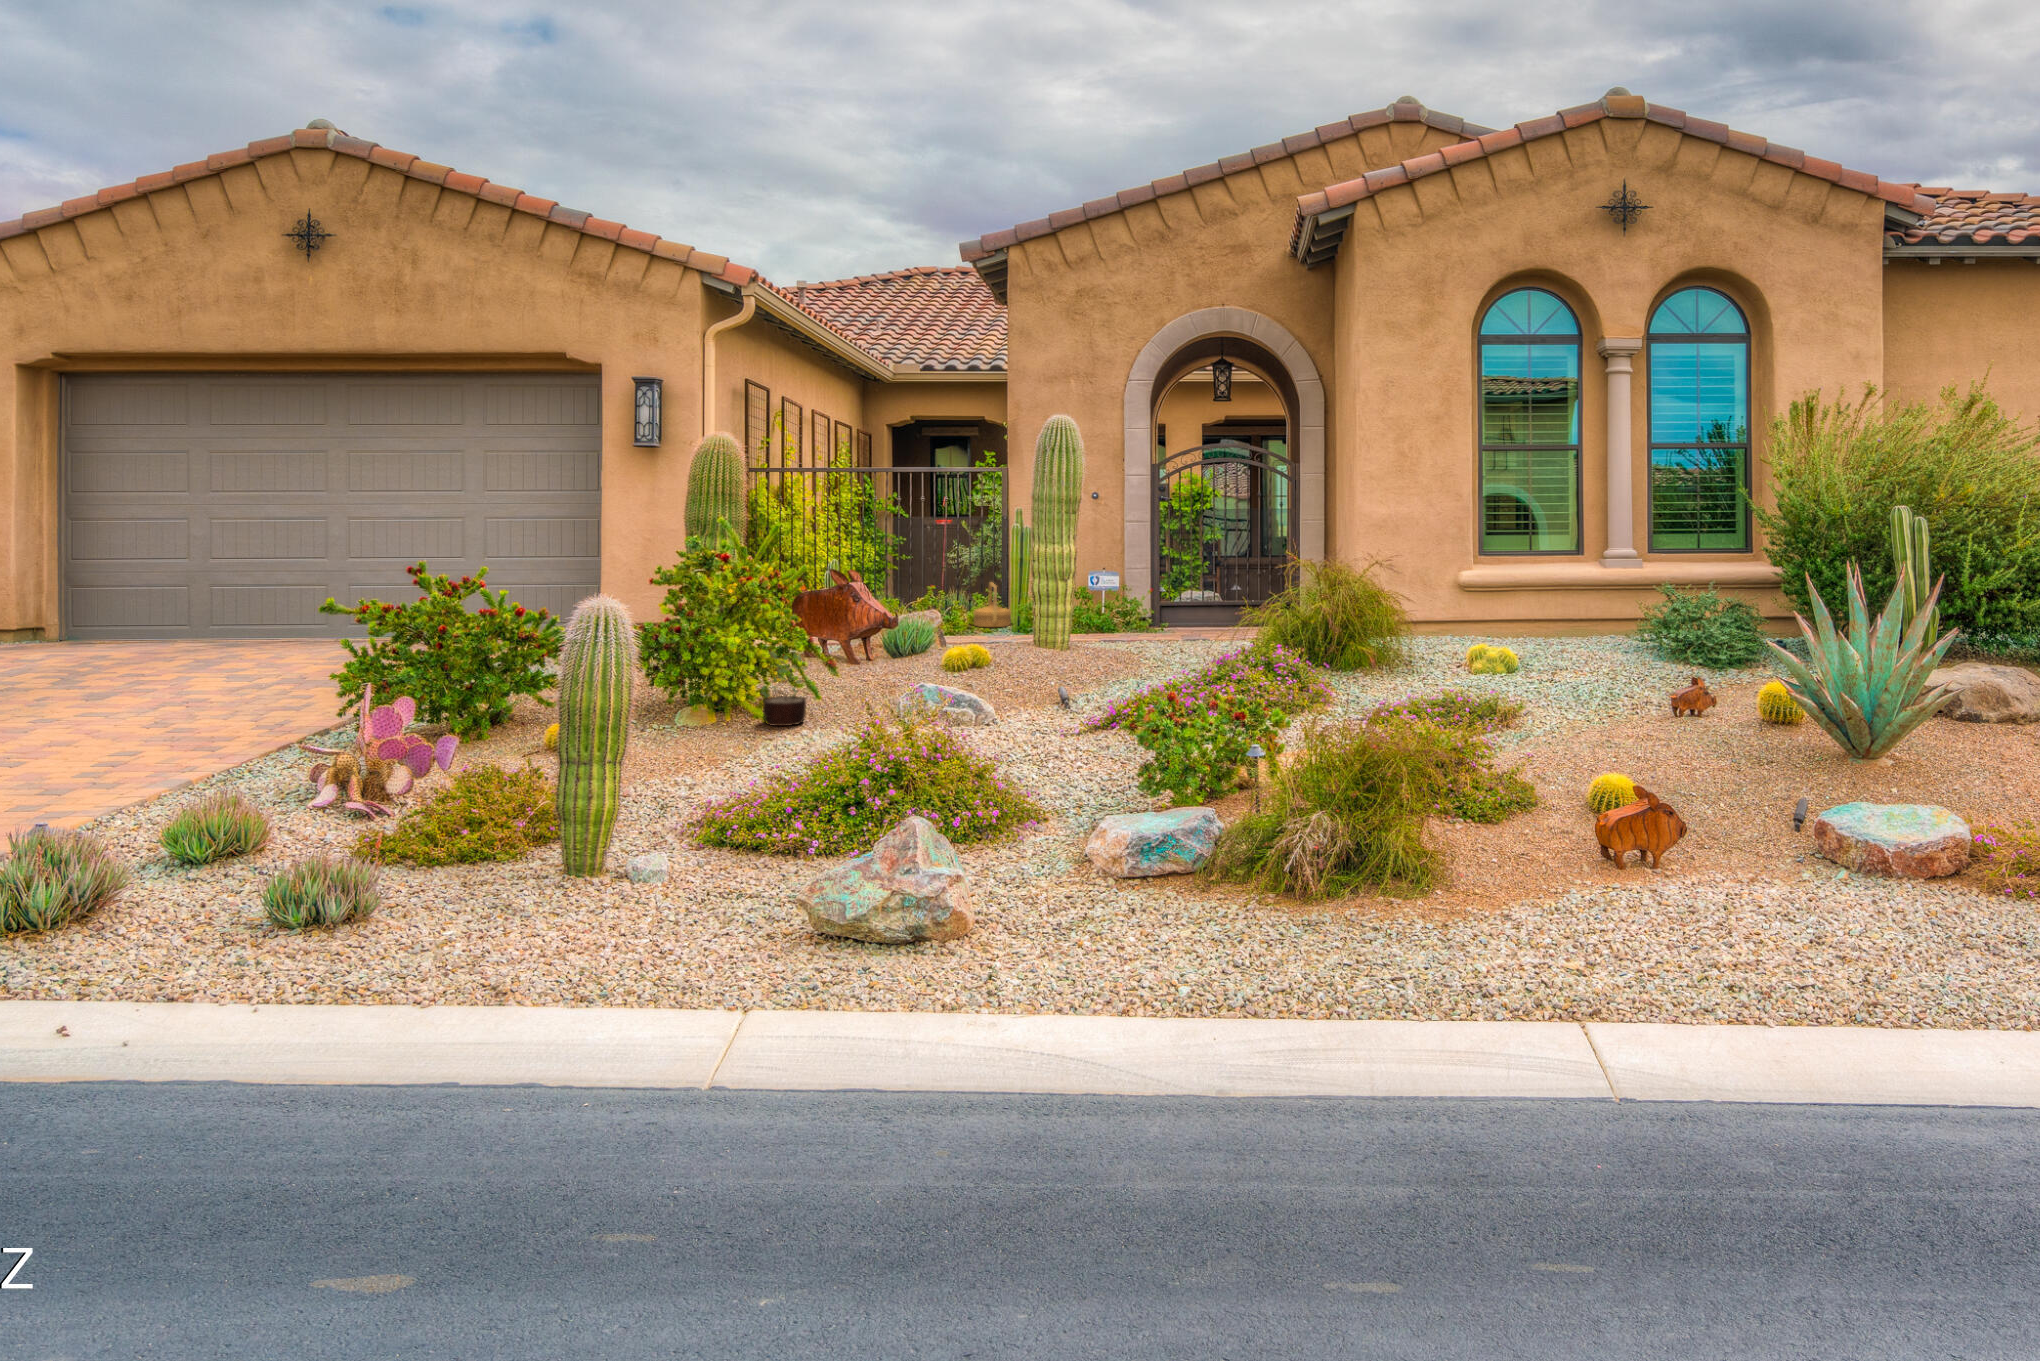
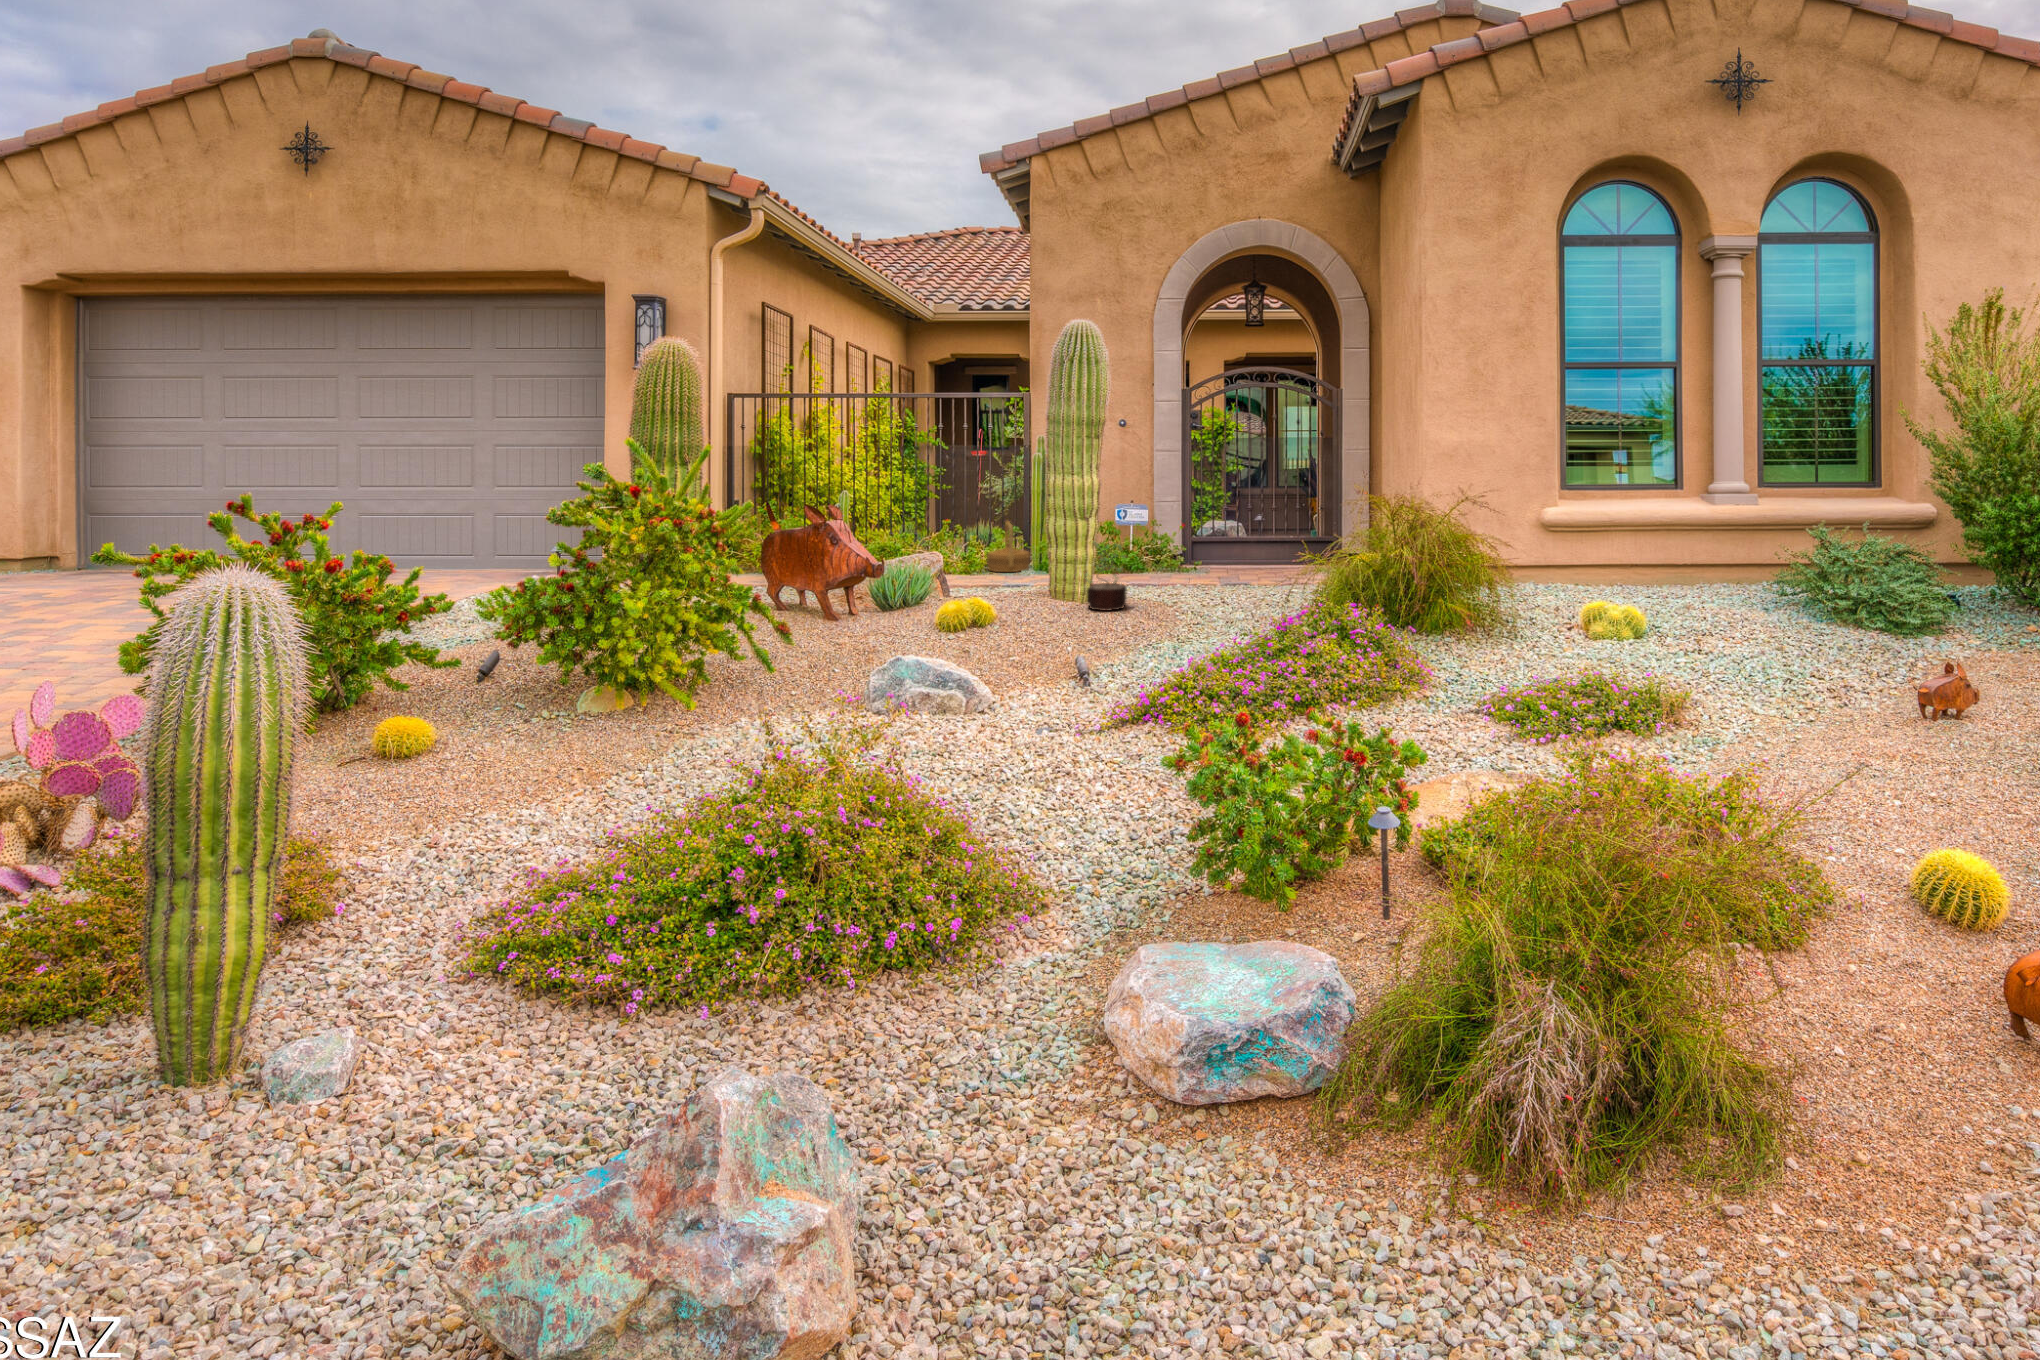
decorative plant: present [760,651,807,726] -> present [1084,539,1127,611]

